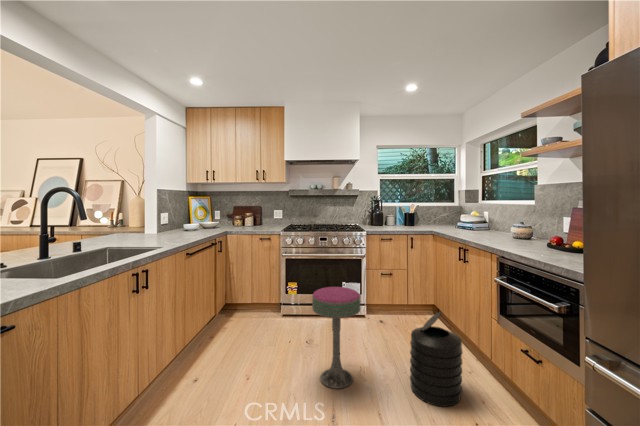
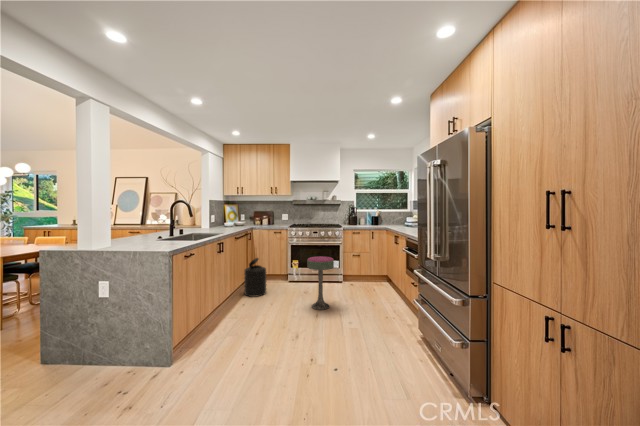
trash can: present [410,312,463,407] -> present [244,258,266,297]

